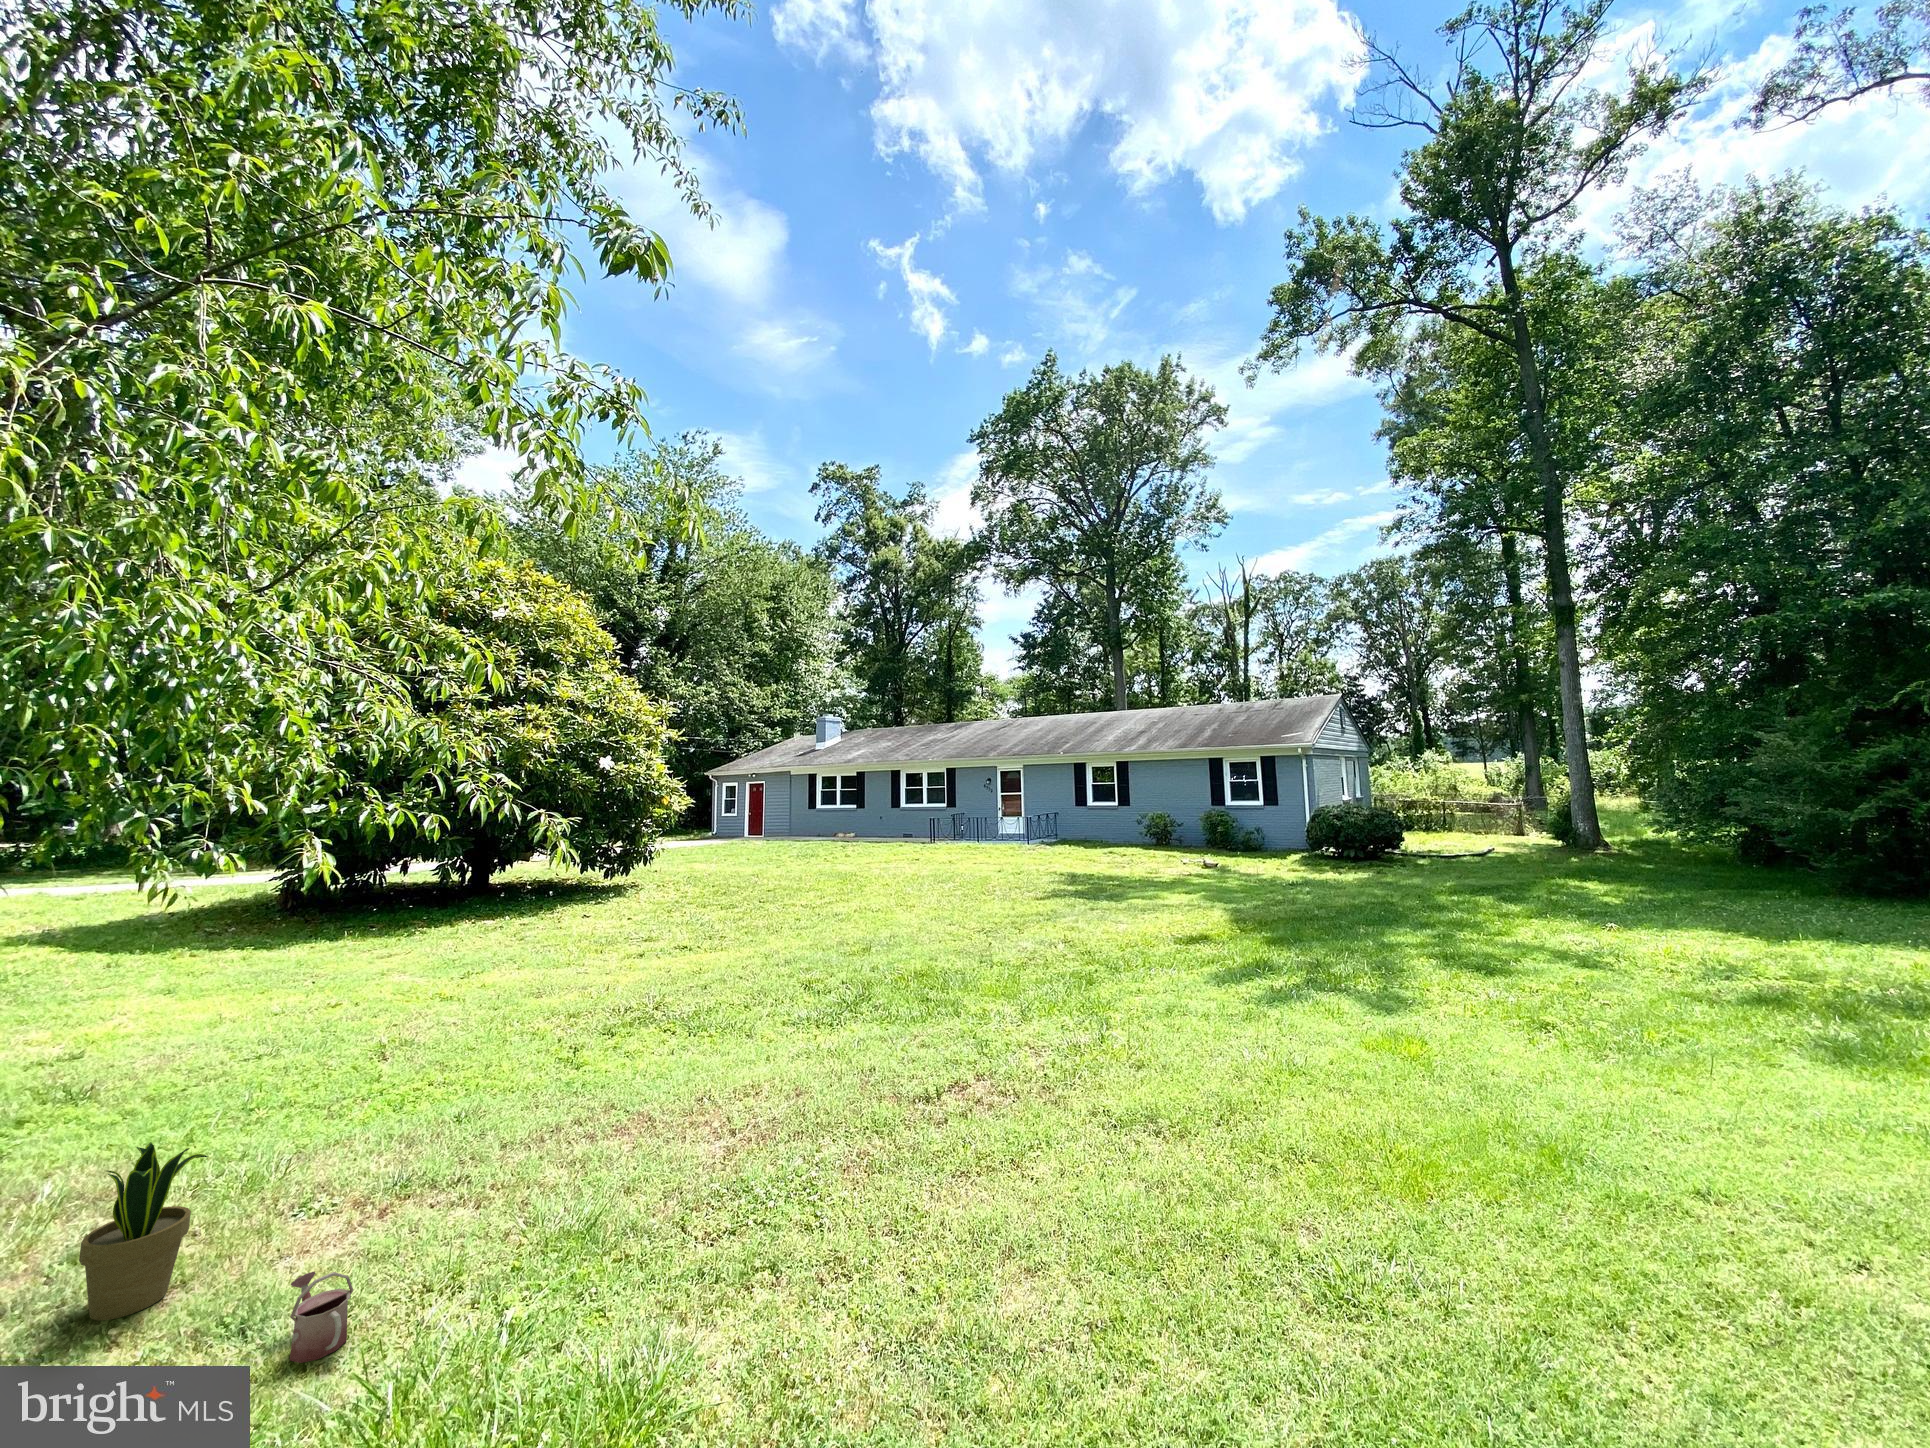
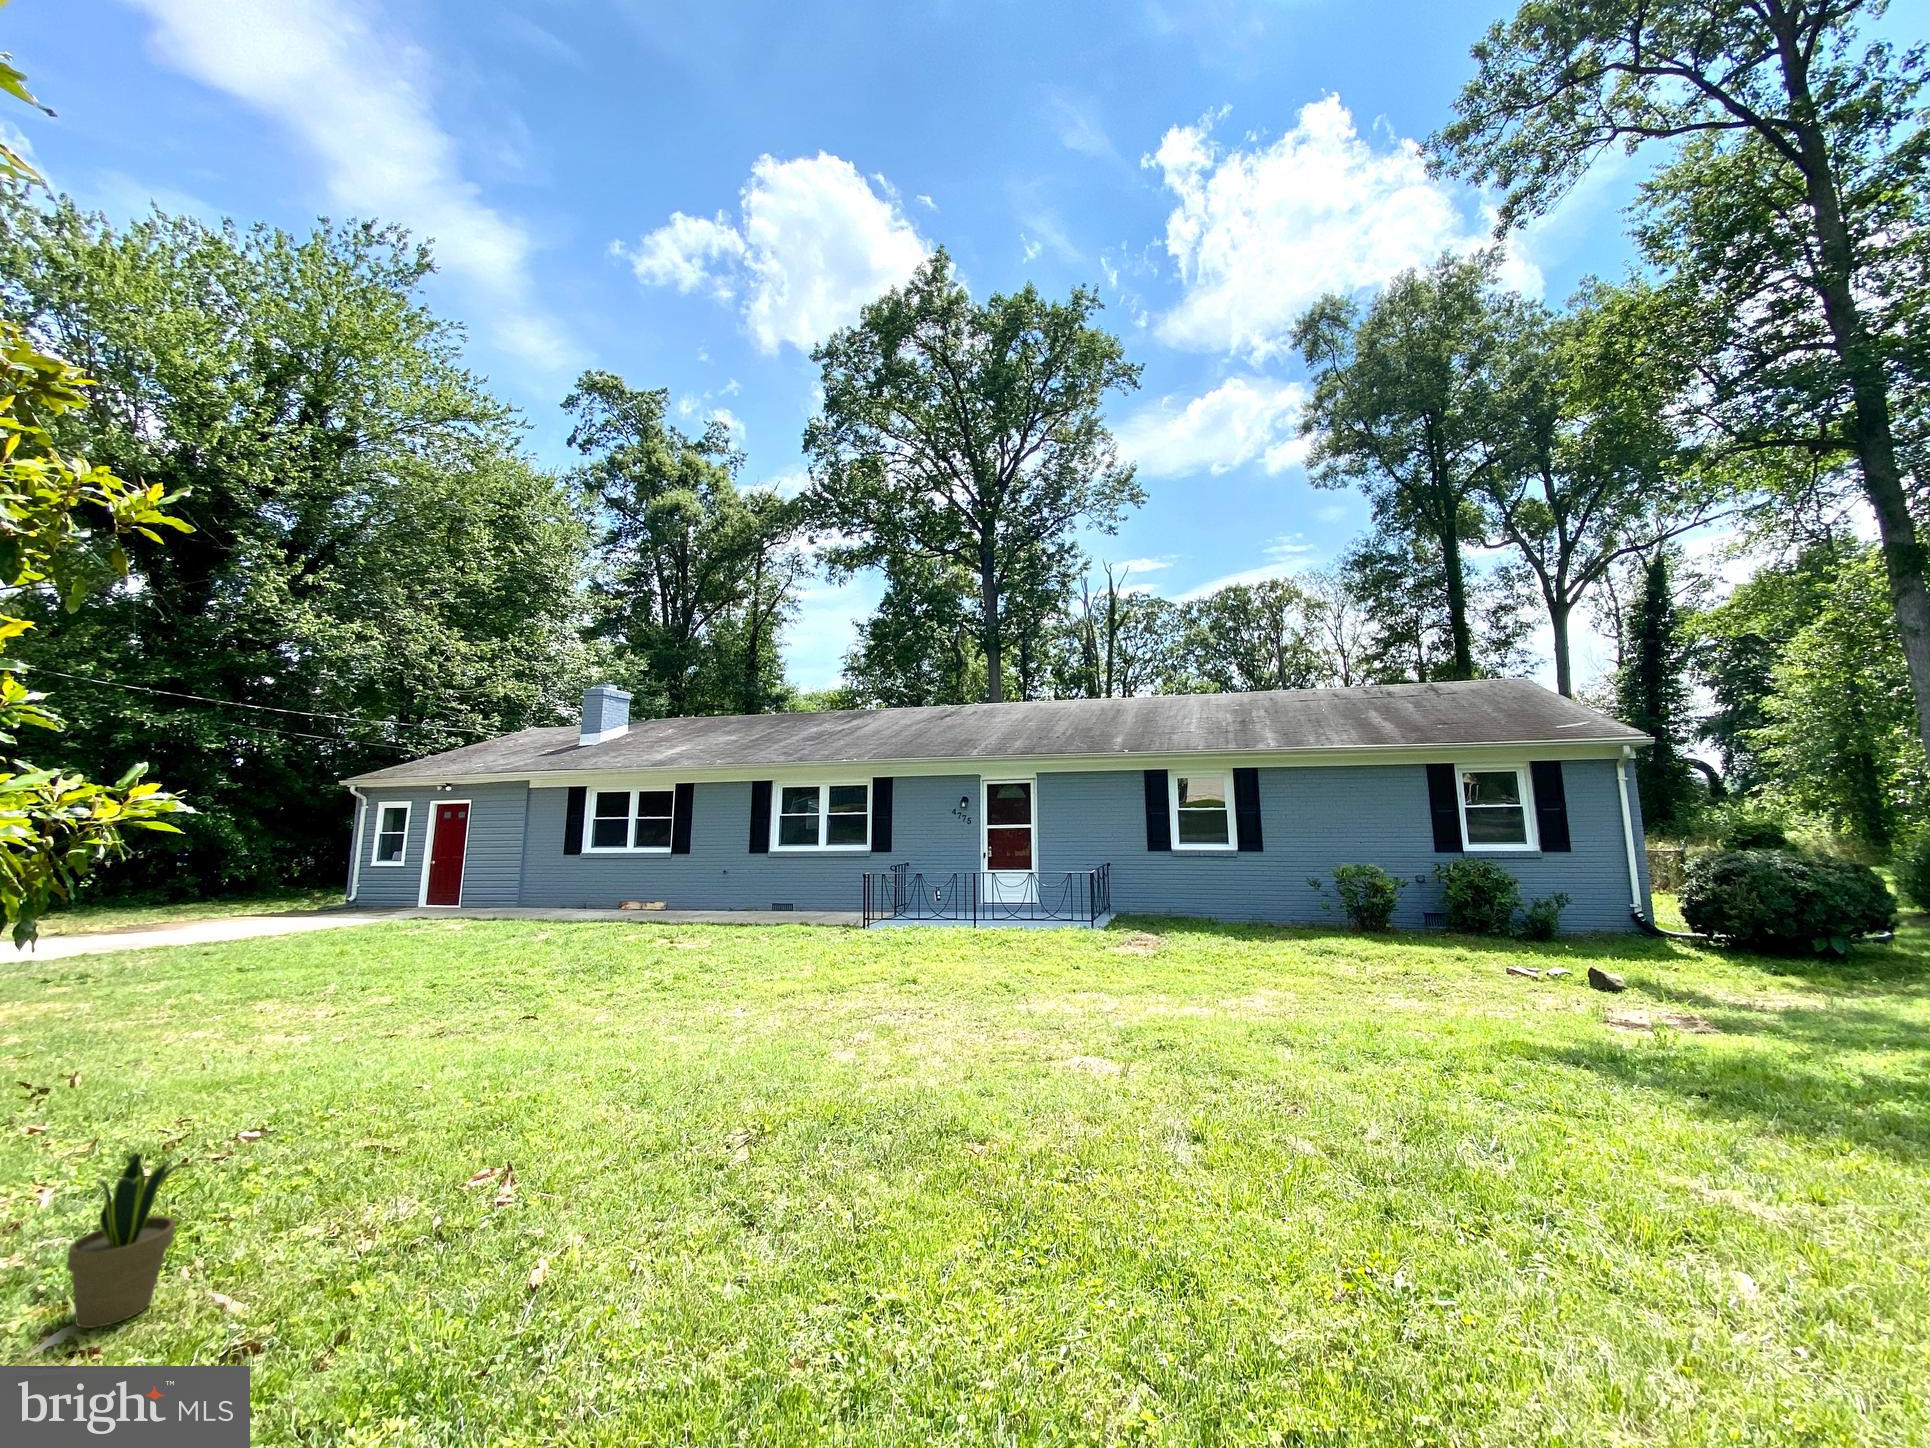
watering can: present [290,1272,353,1363] -> none [281,1280,345,1370]

